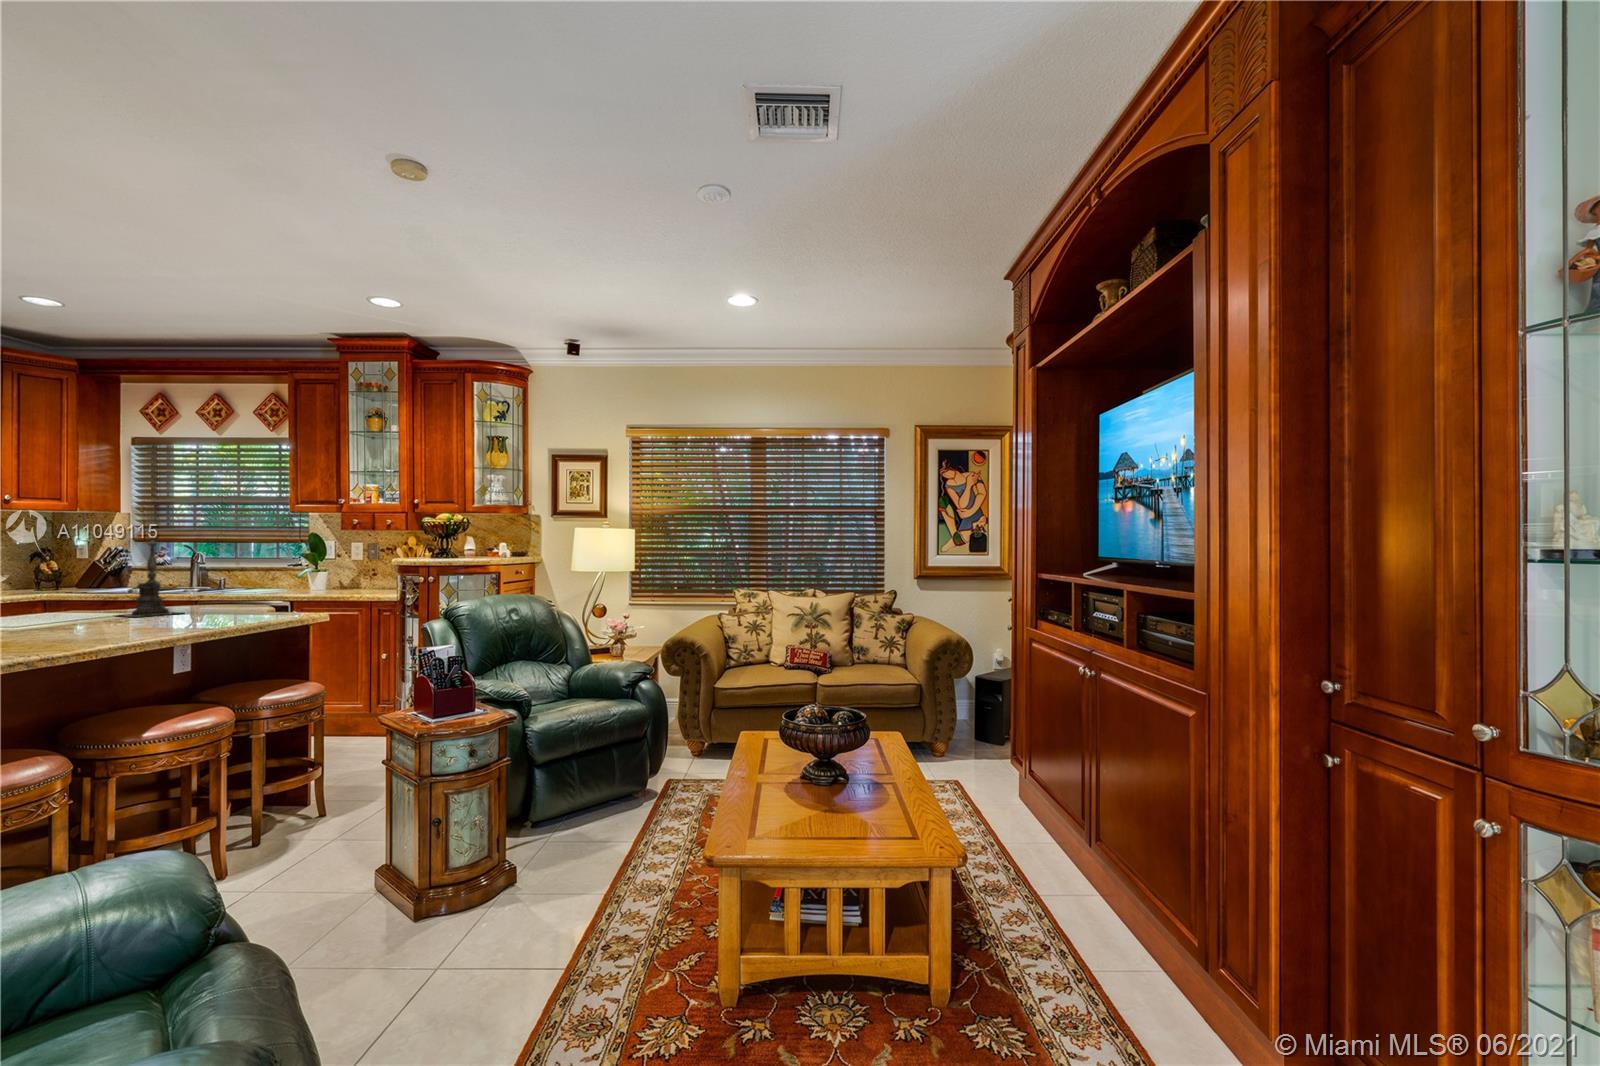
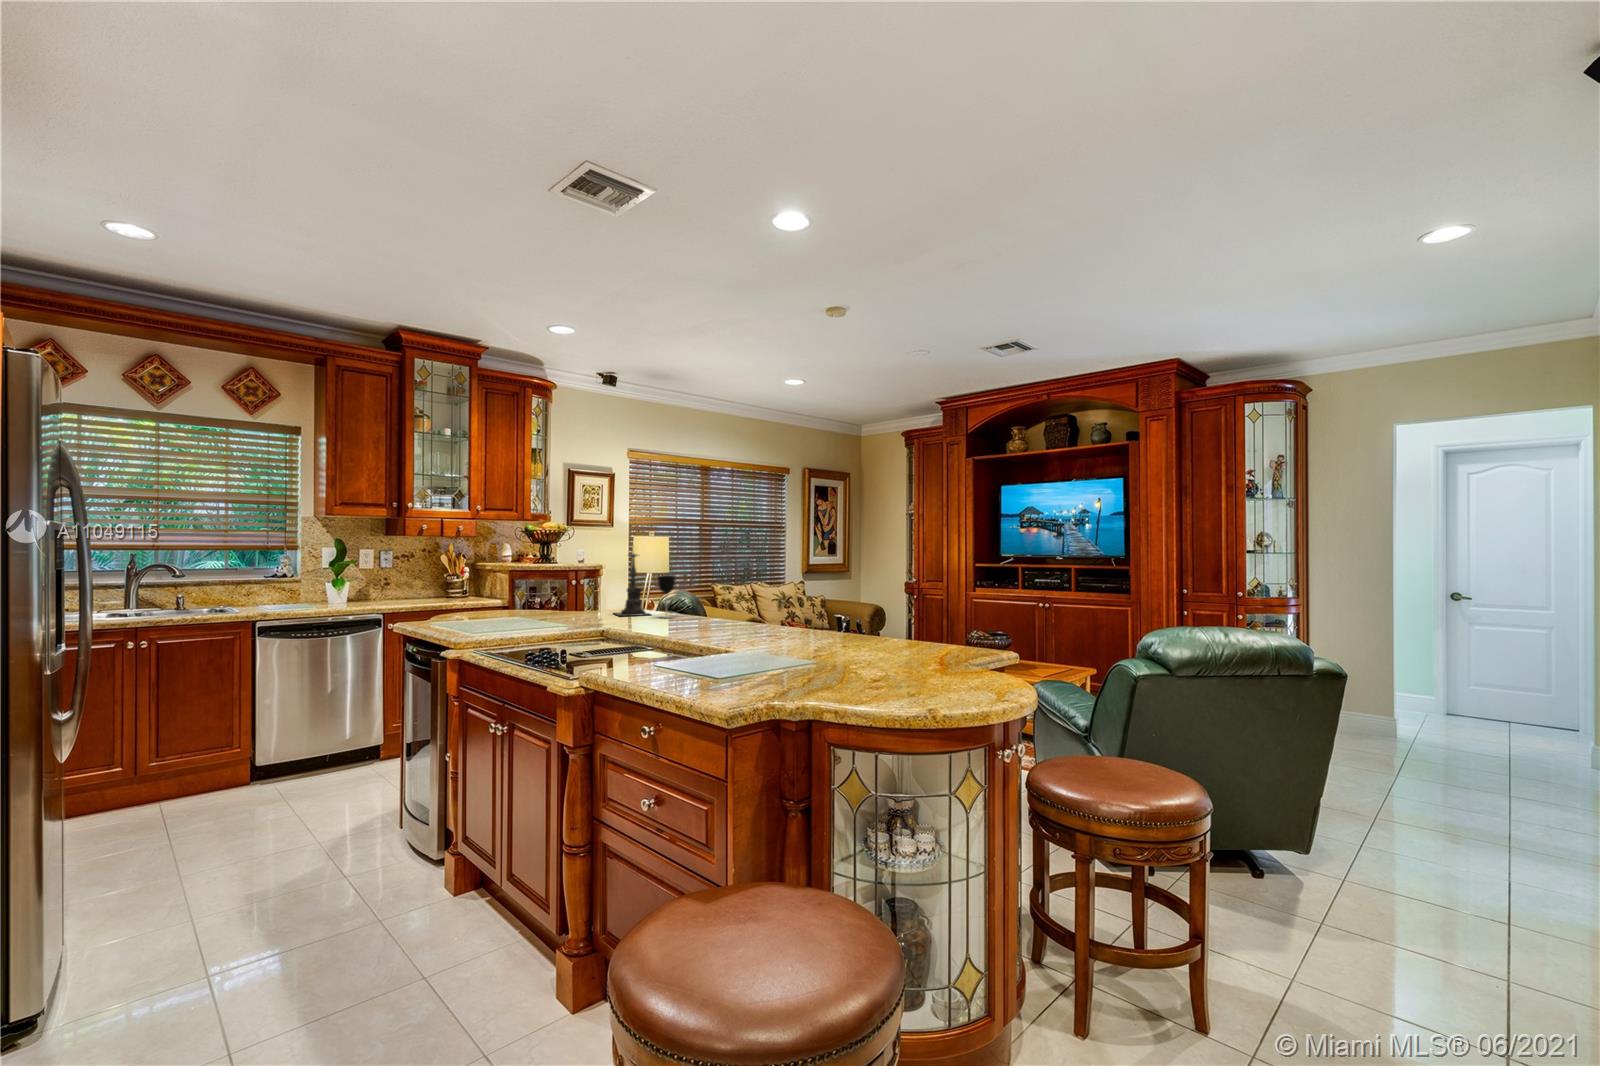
wine glass: none [81,568,113,622] -> present [658,575,675,618]

